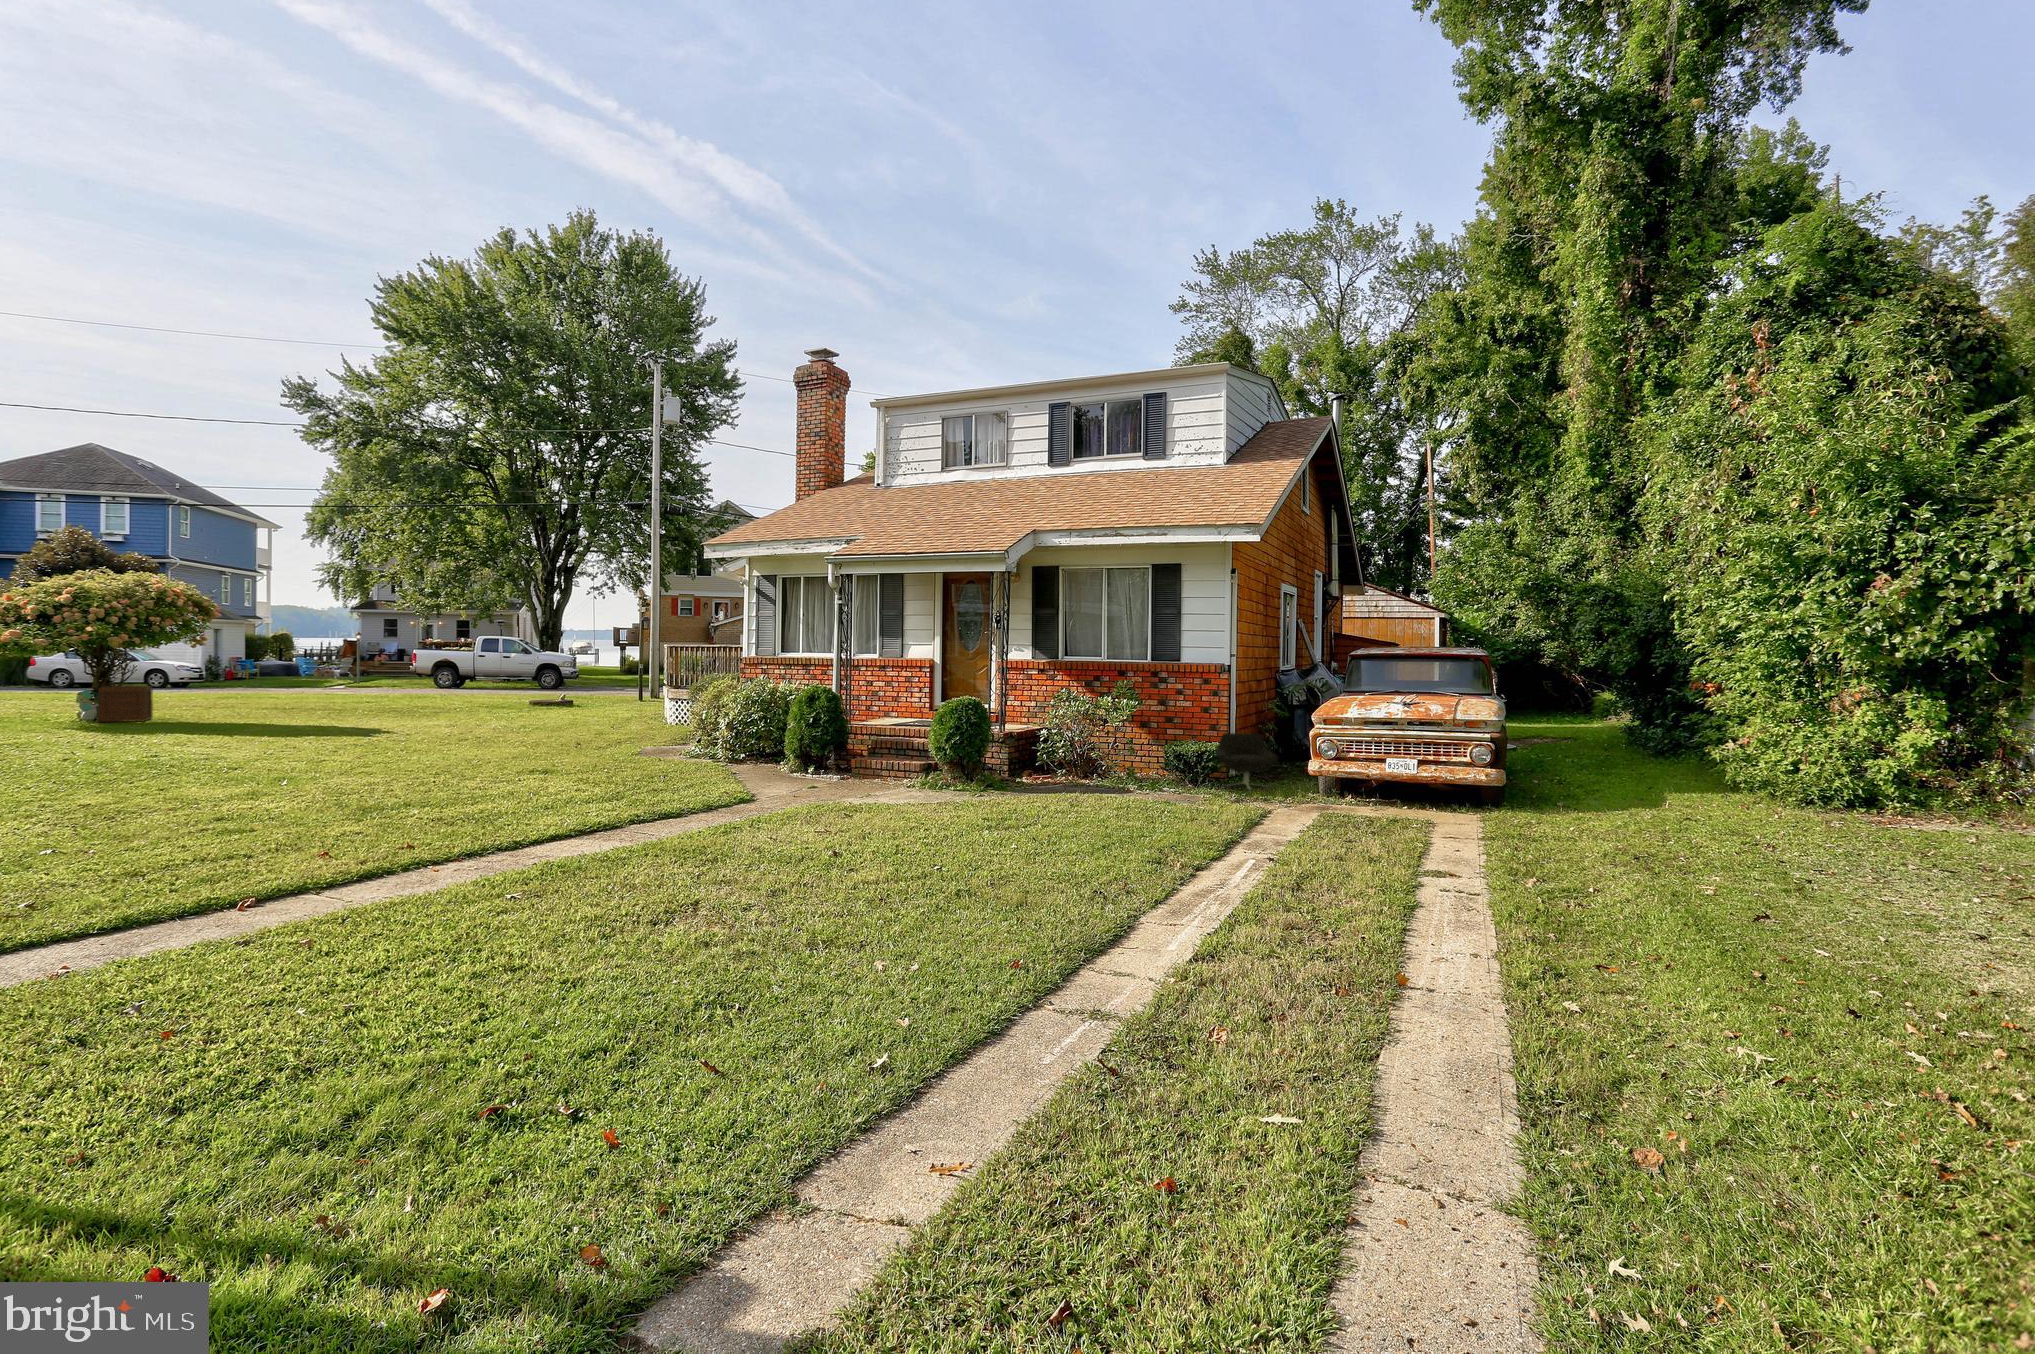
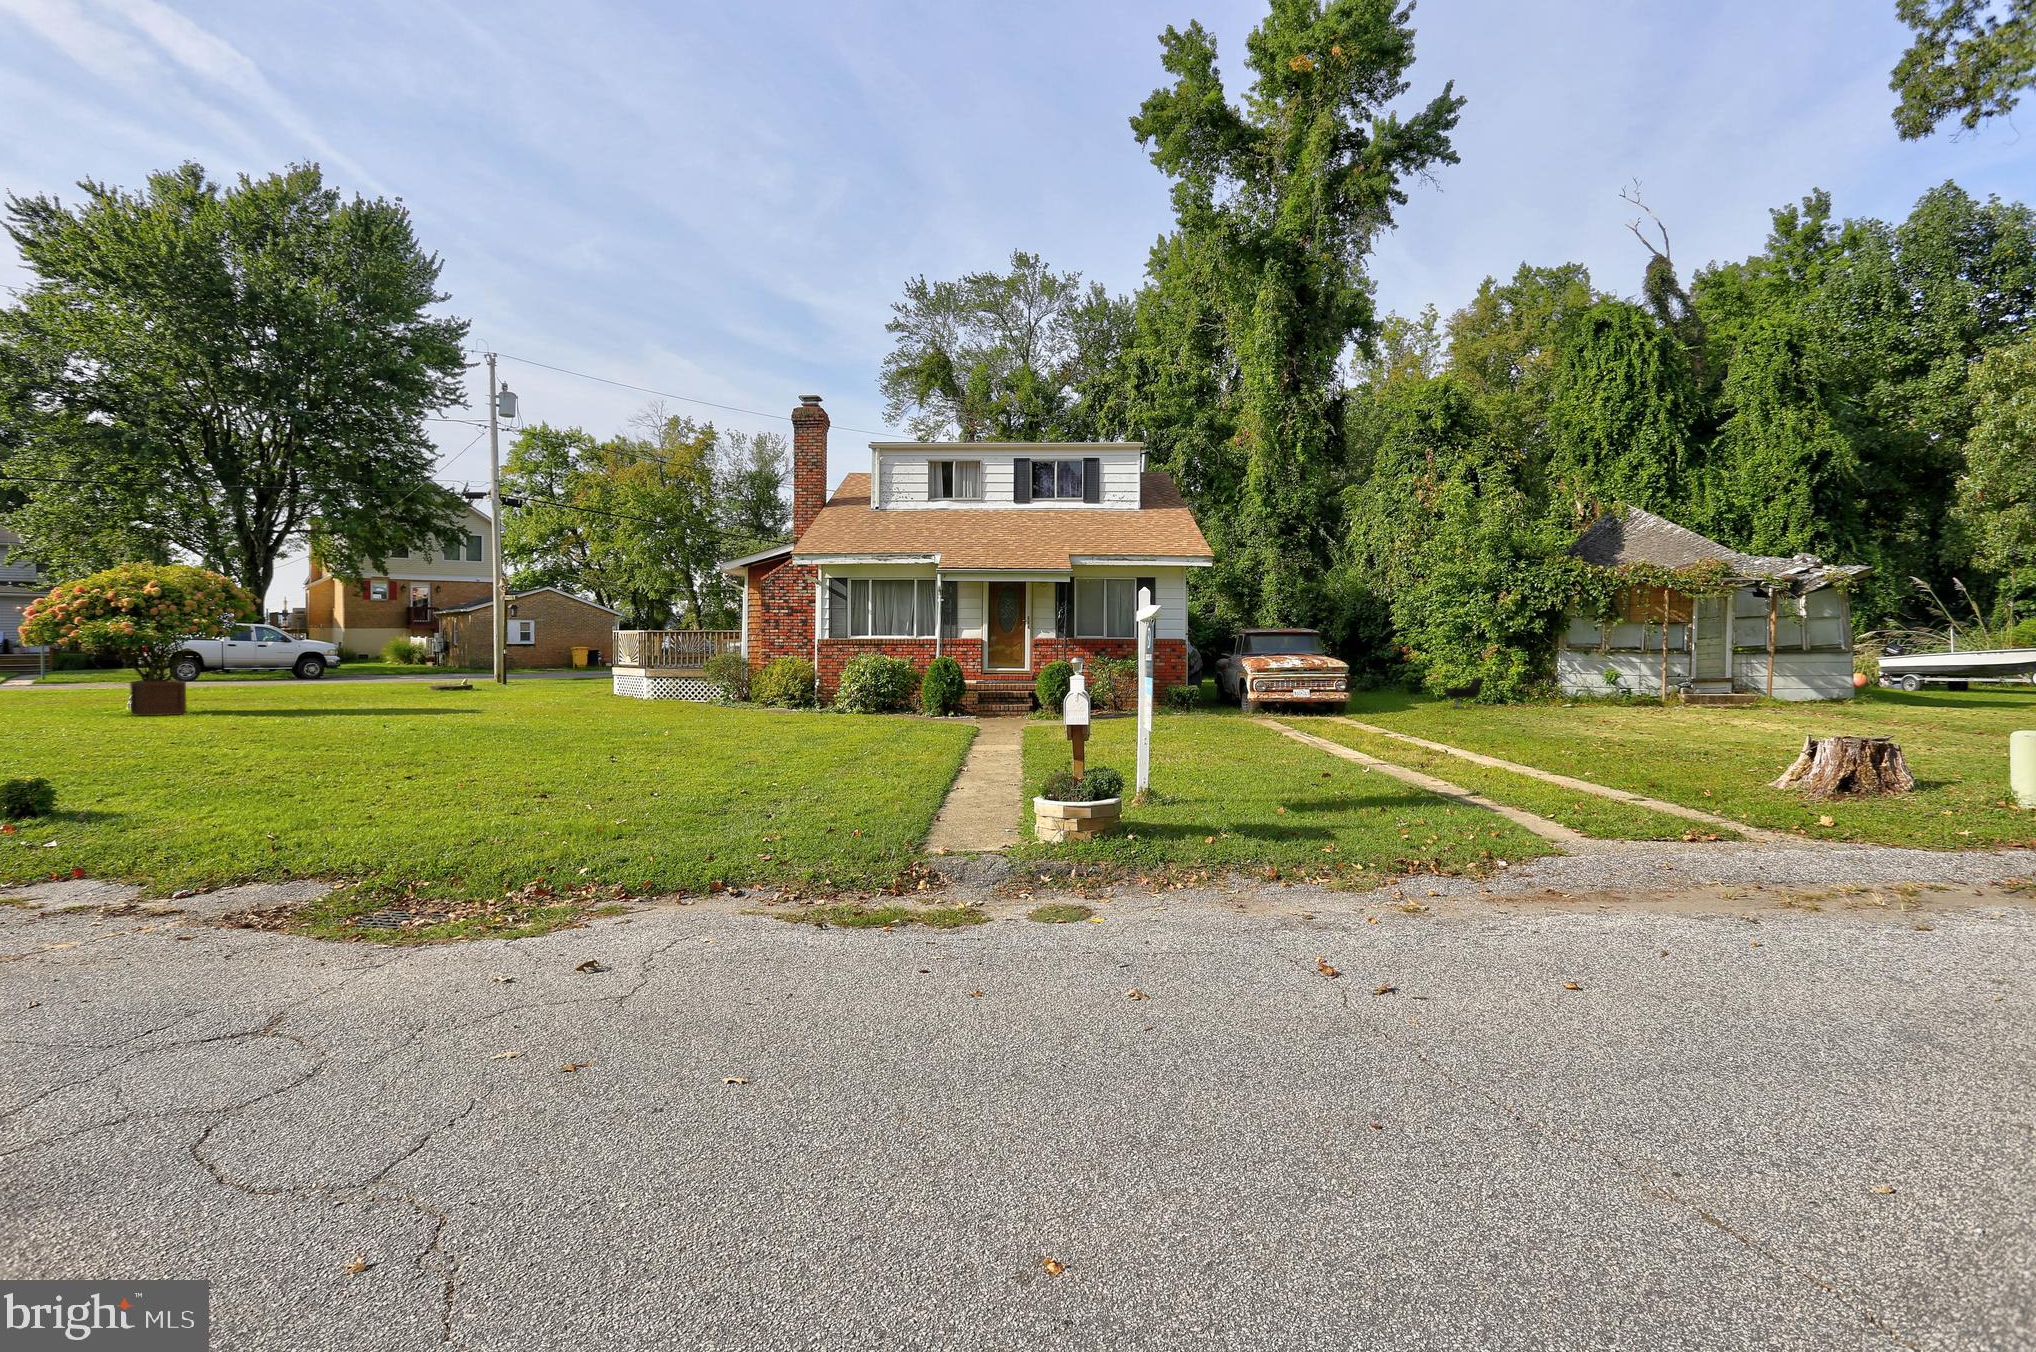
lounge chair: present [1216,733,1278,789] -> present [1444,677,1484,707]

